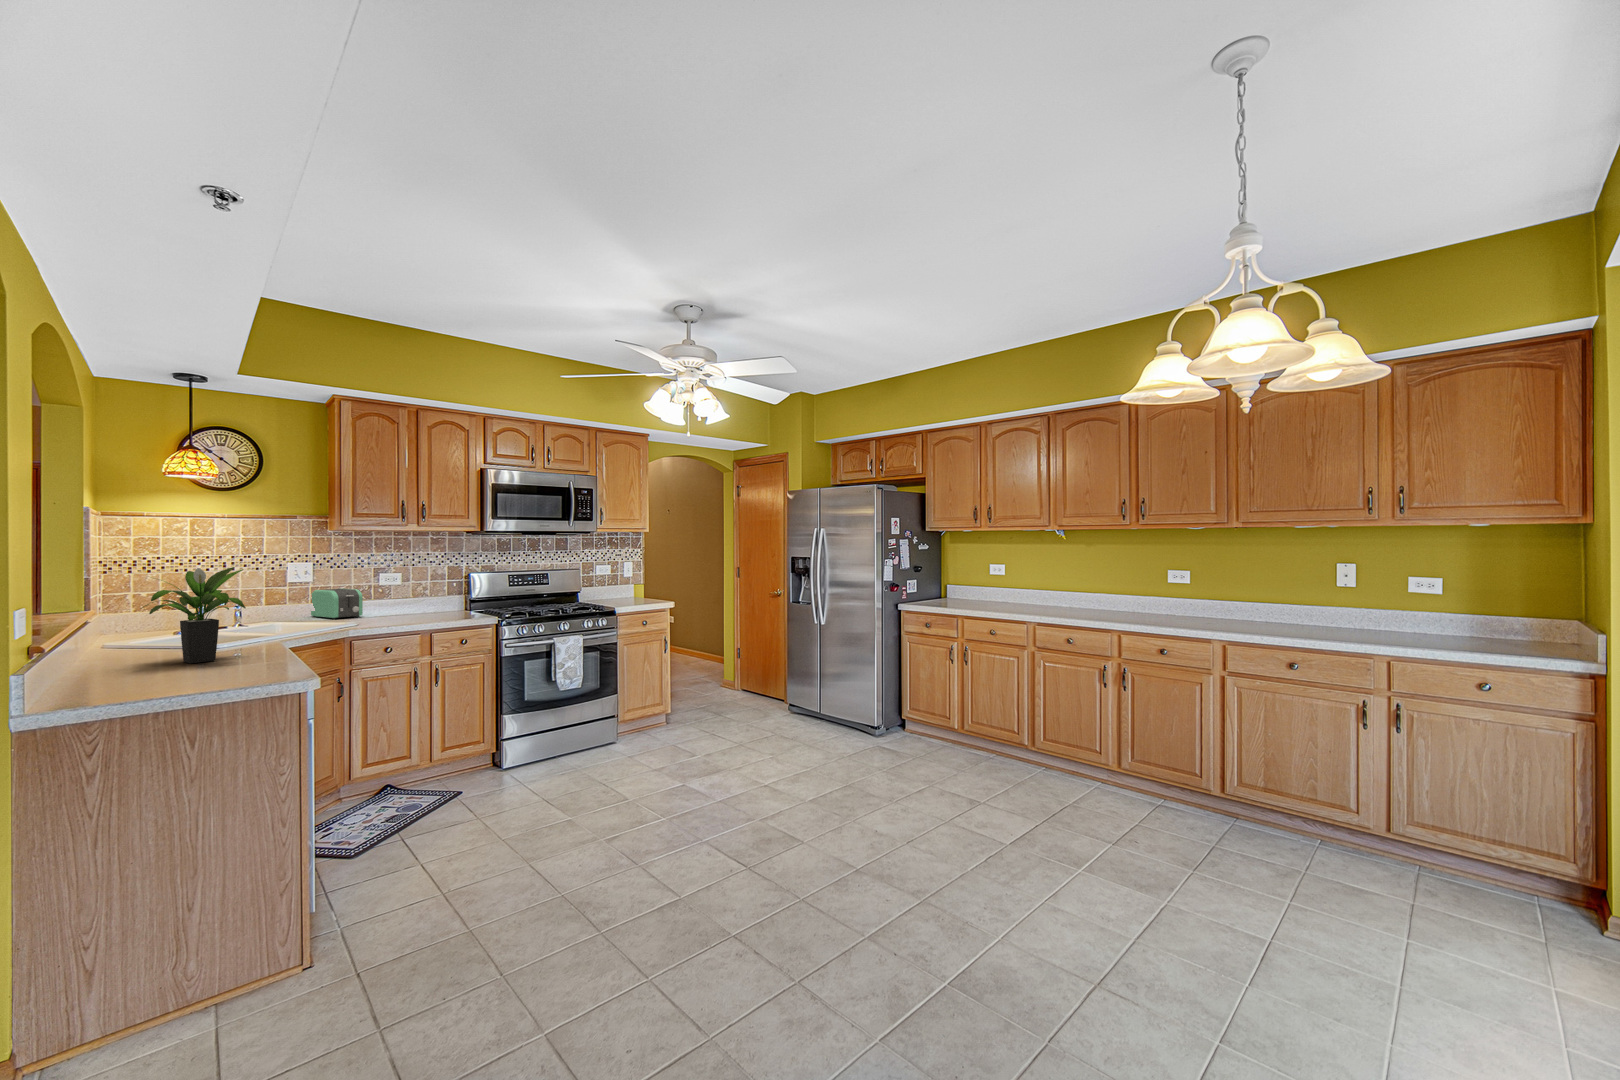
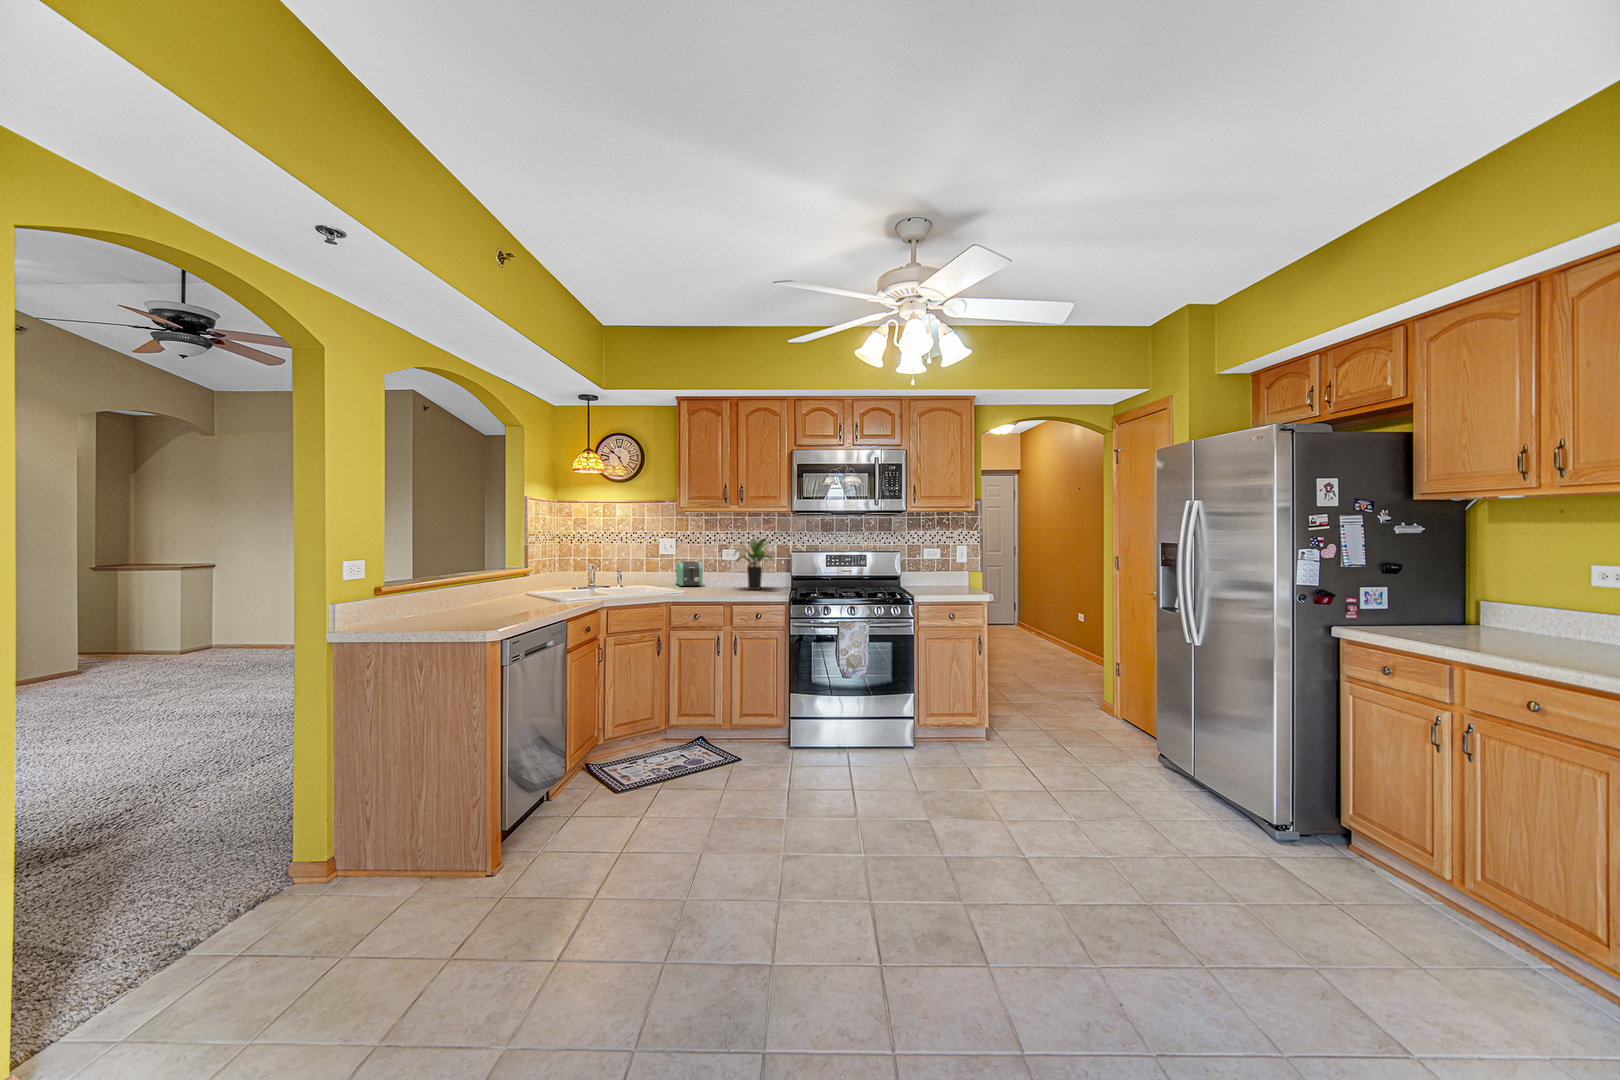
potted plant: present [144,567,246,663] -> present [735,538,772,590]

